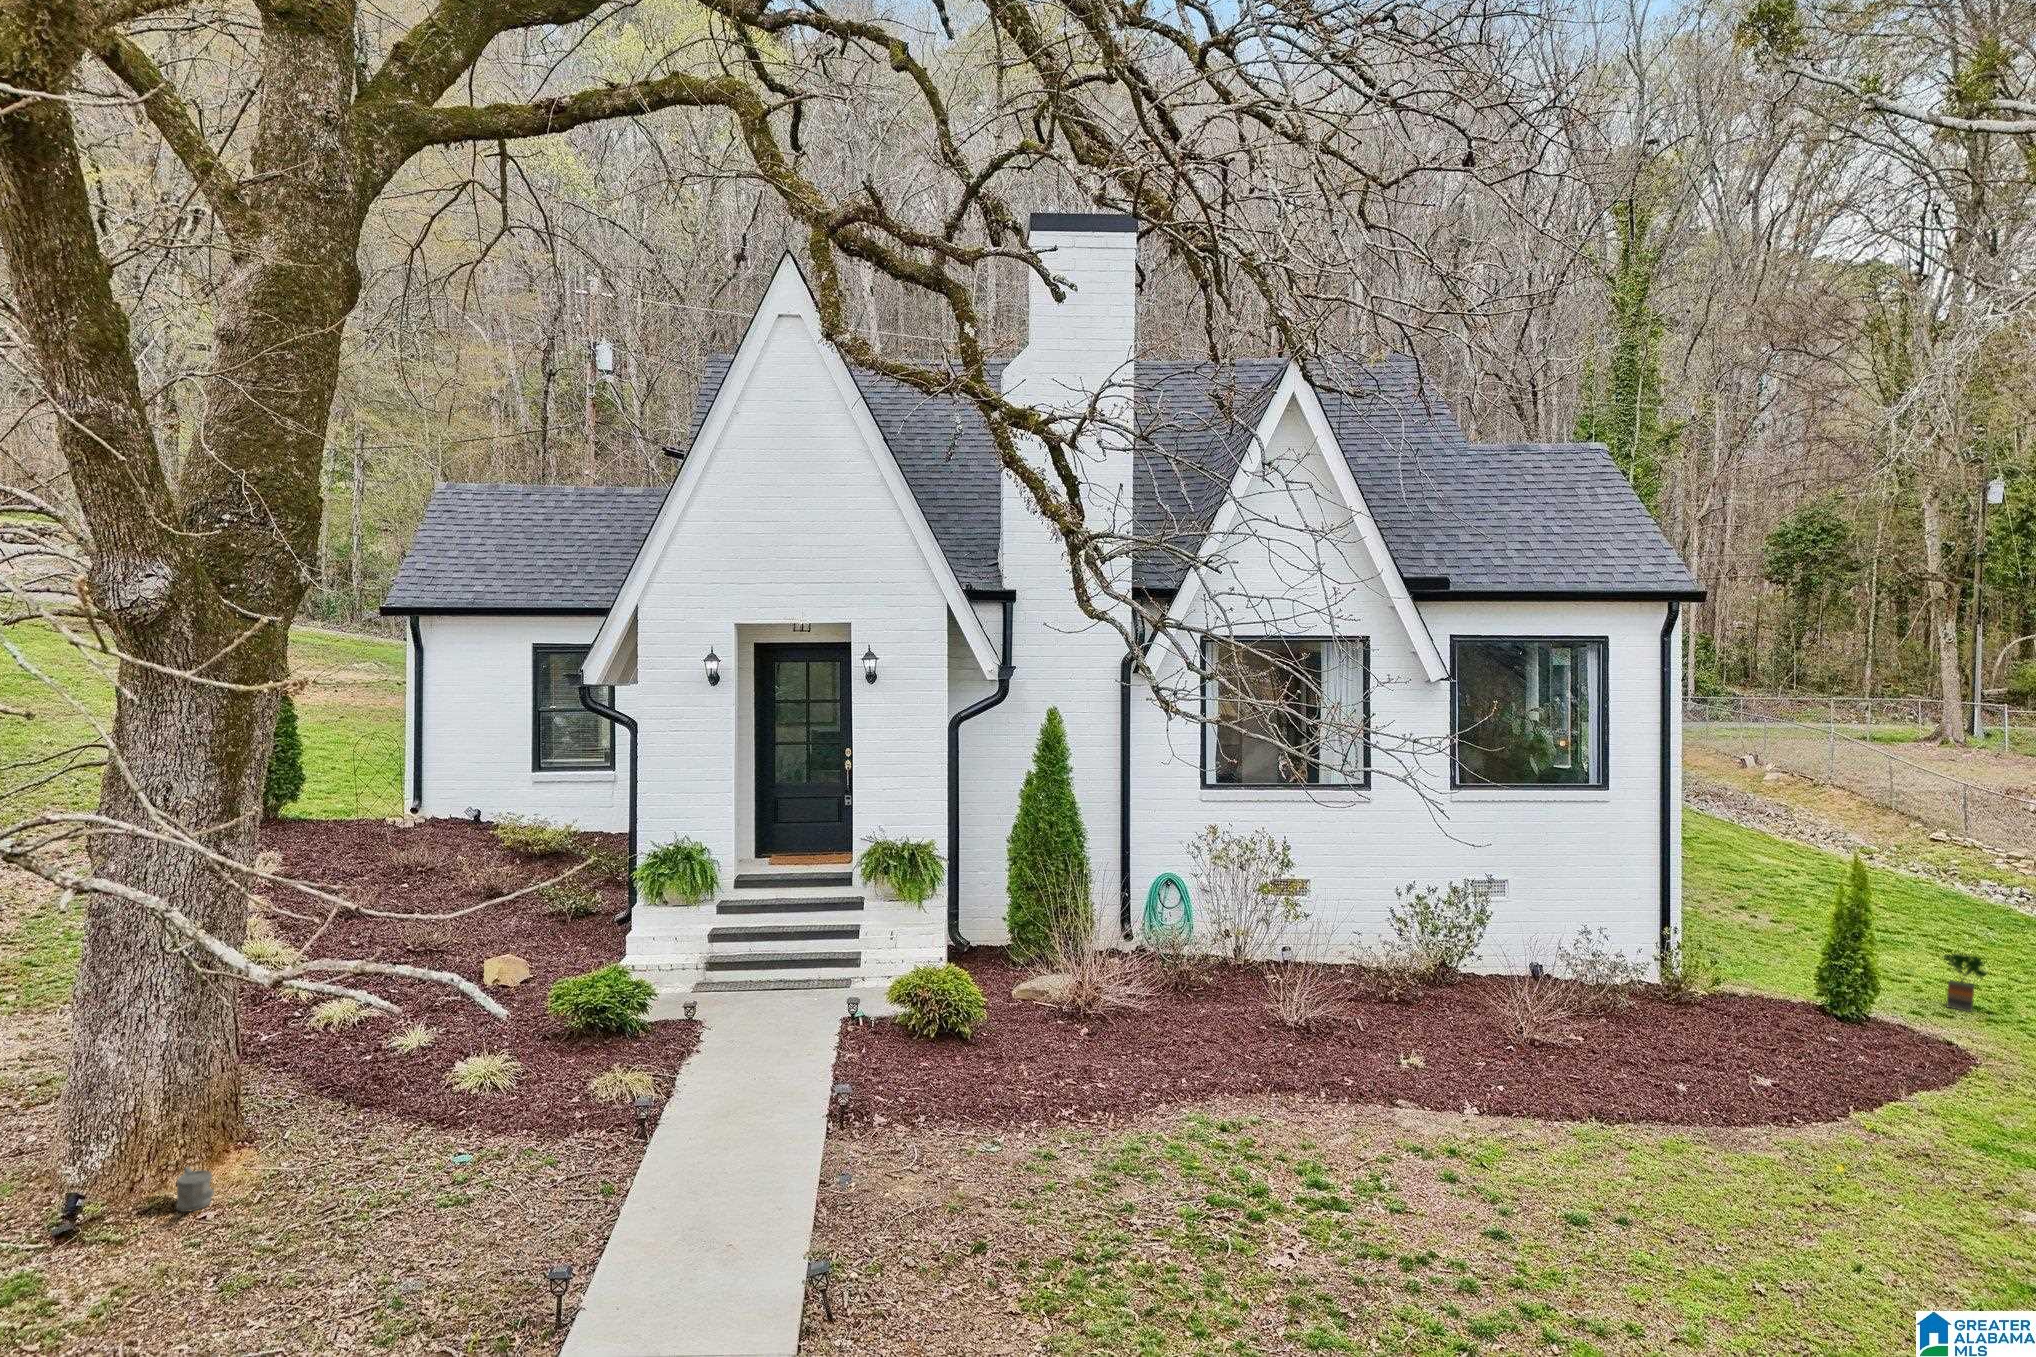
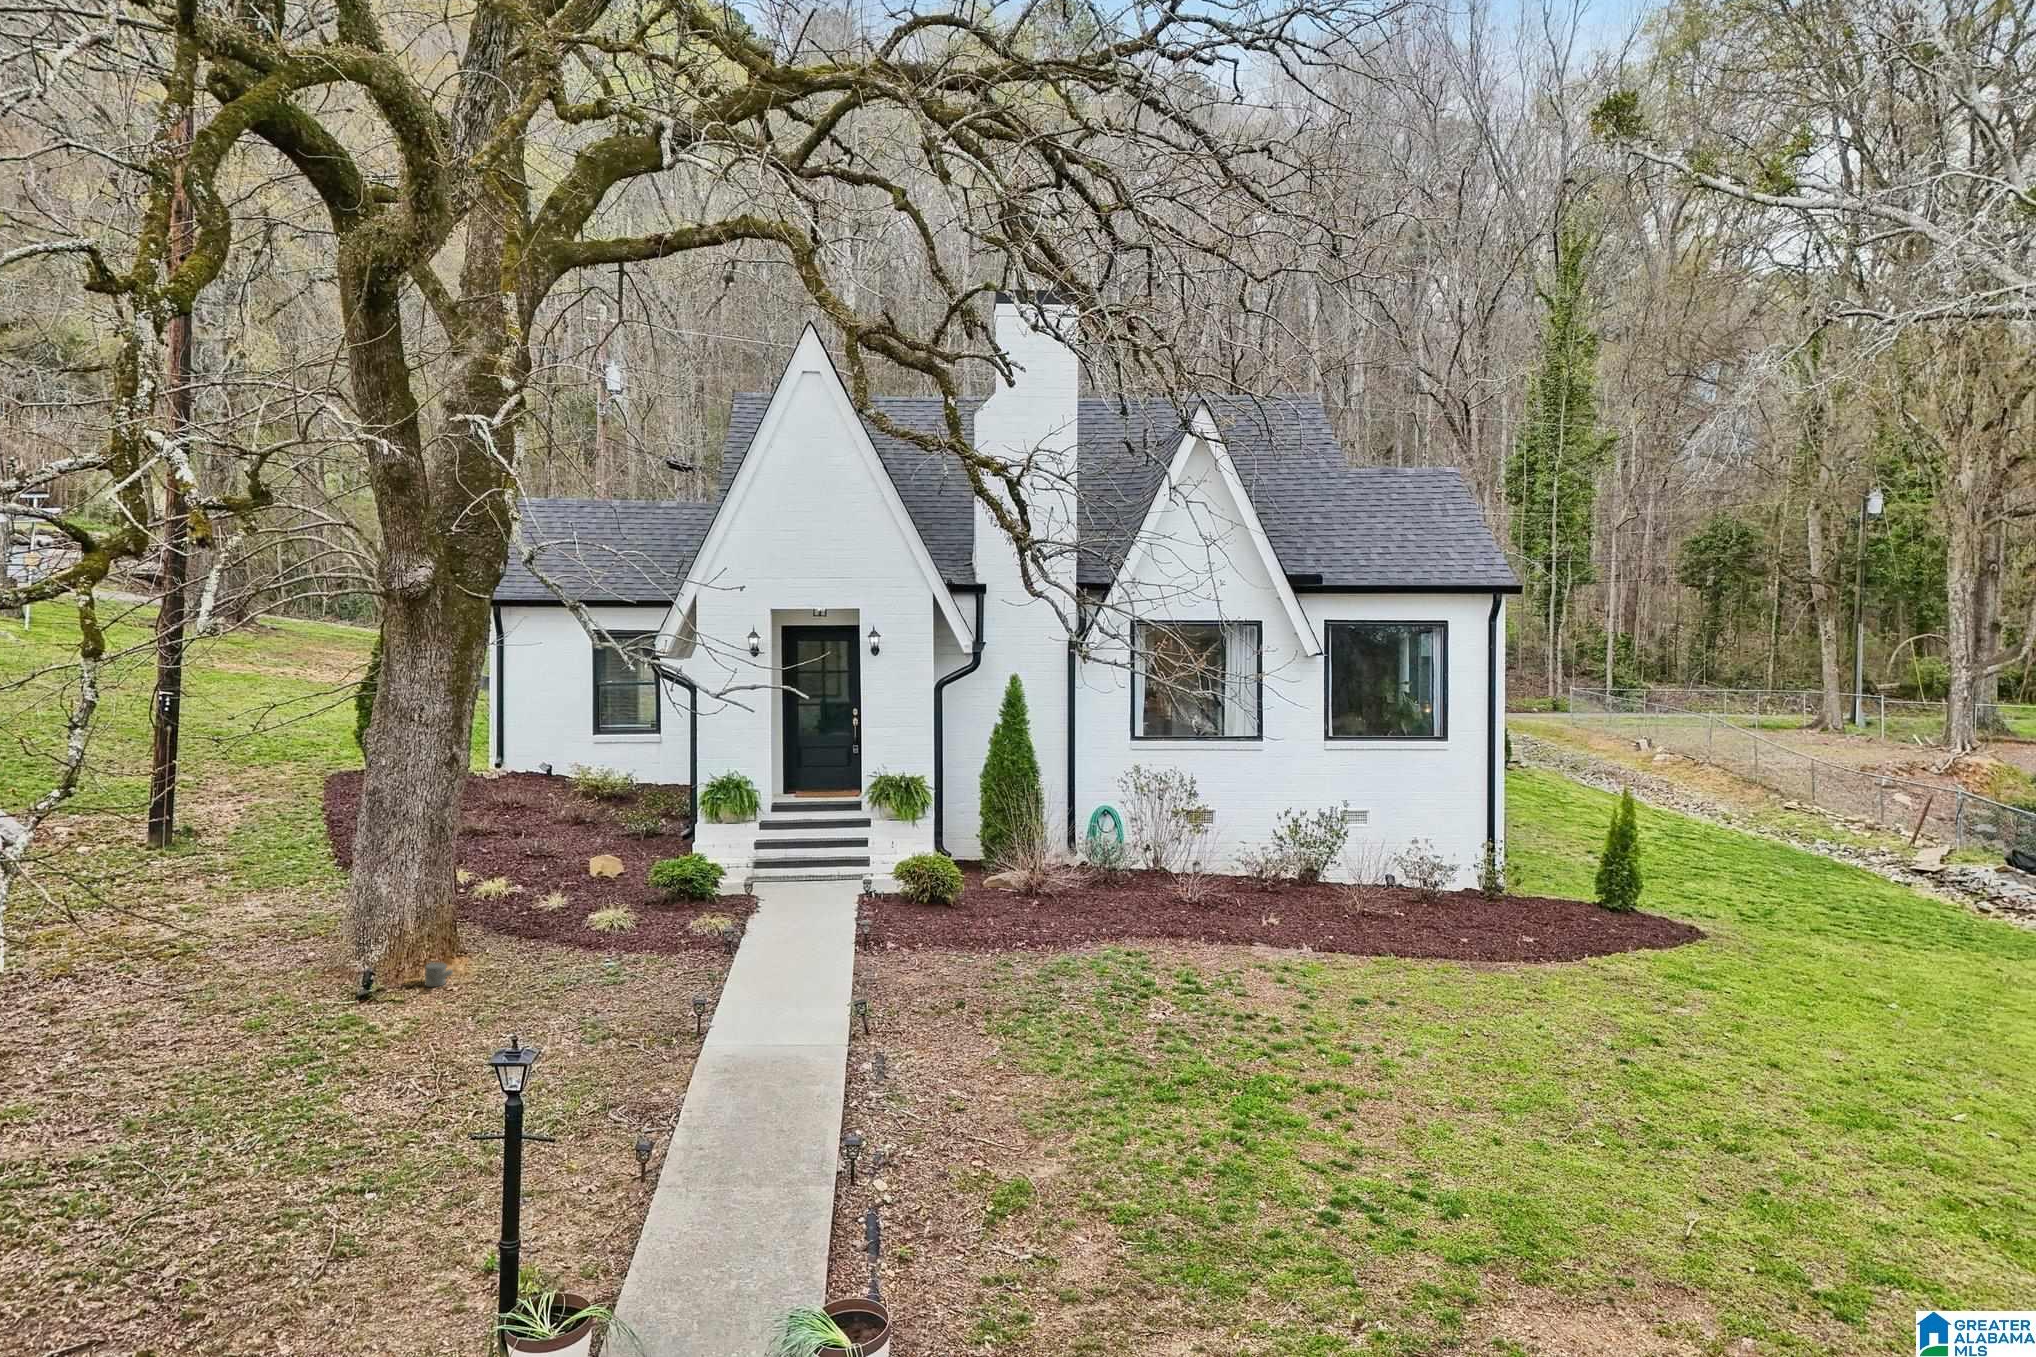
potted tree: present [1942,953,1987,1012] -> none [1697,863,1730,908]

